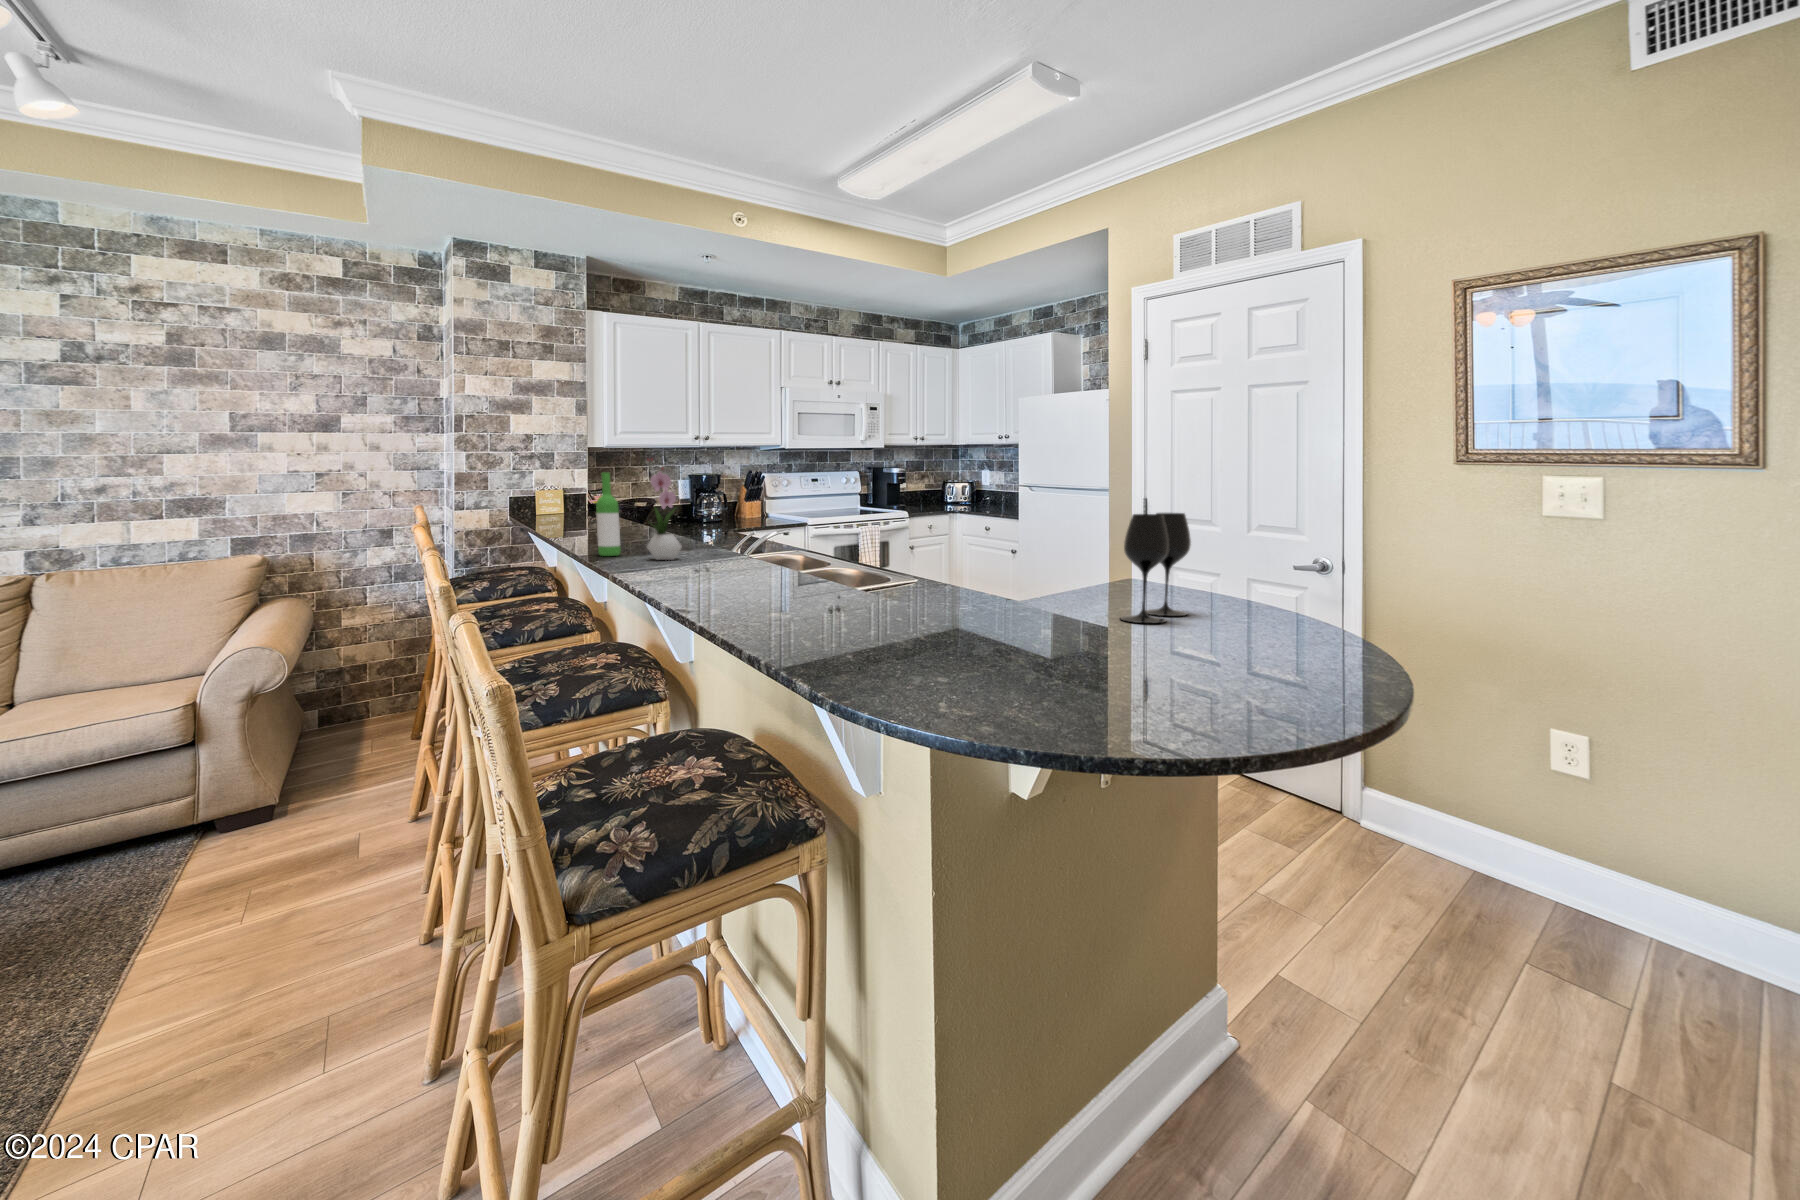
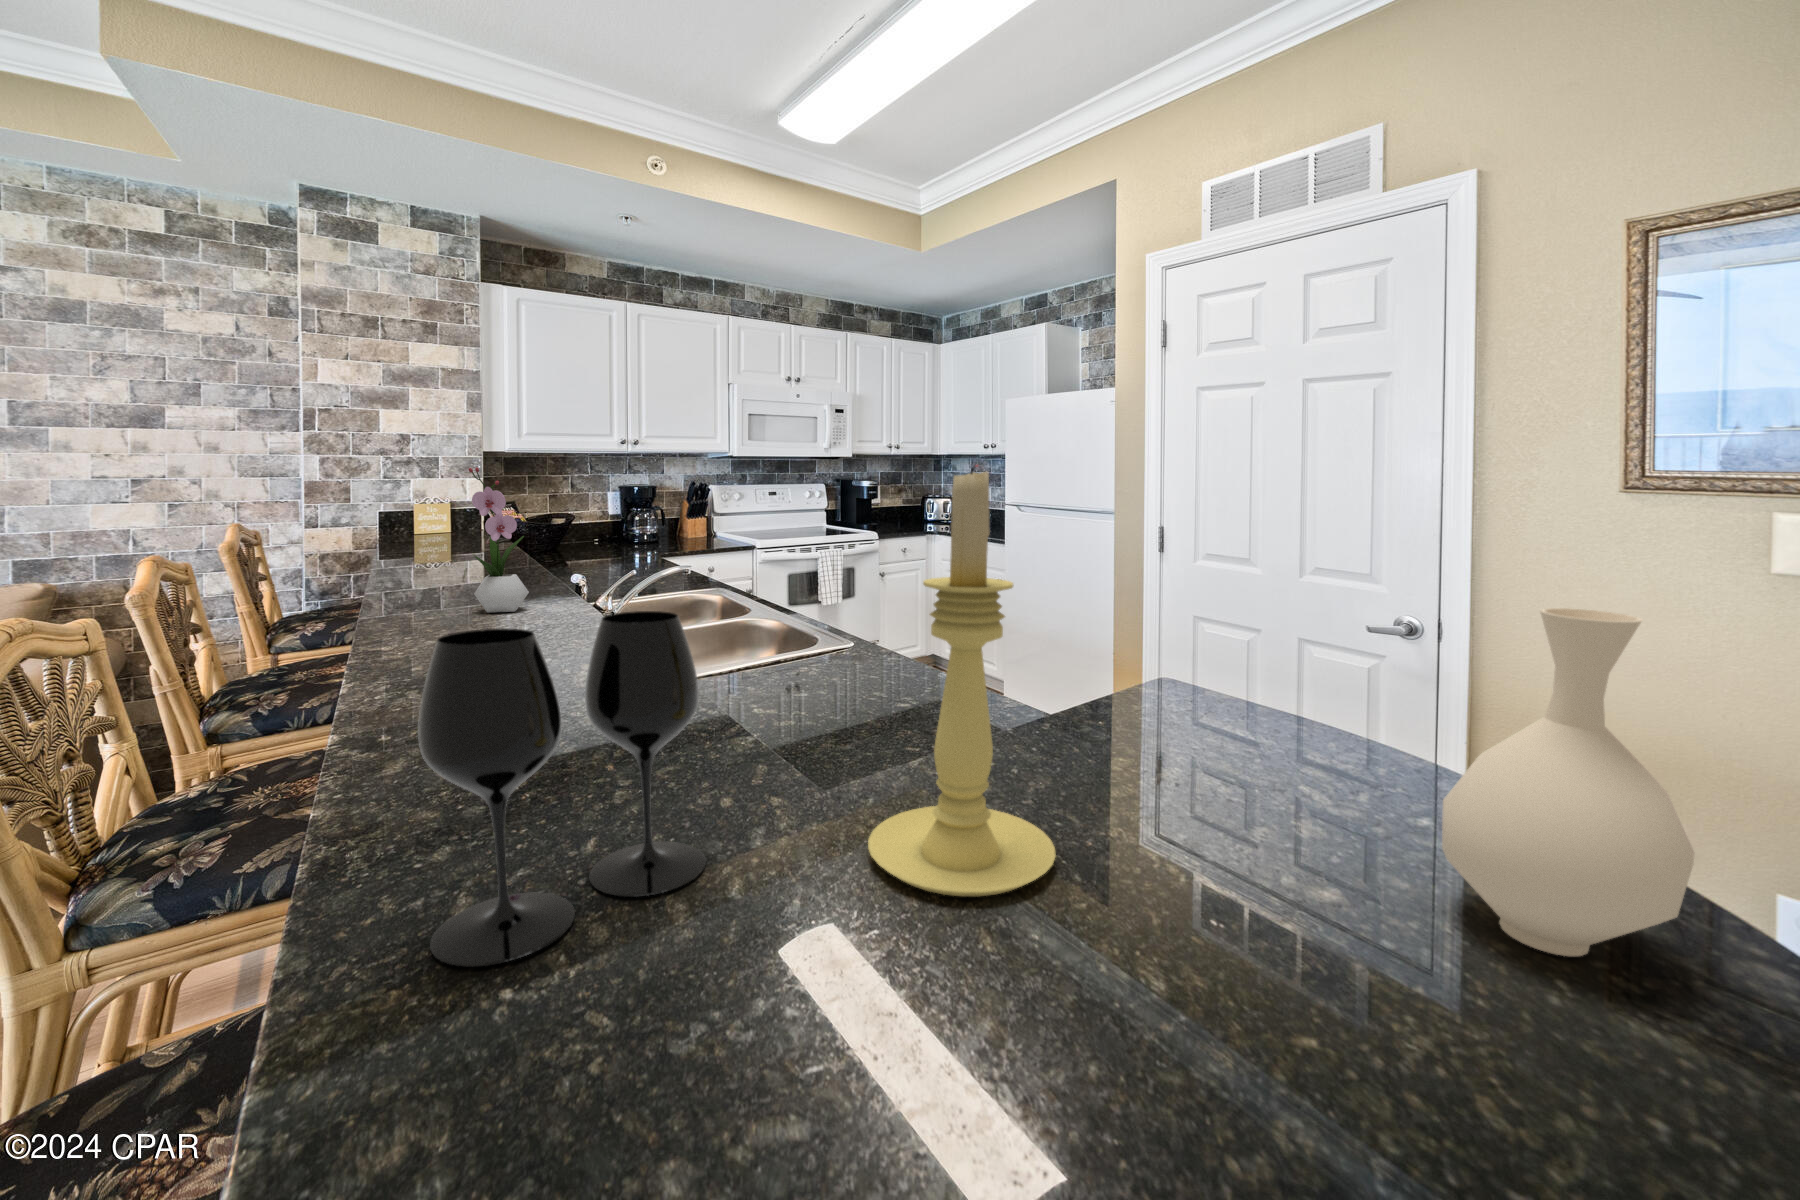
candle holder: none [960,448,1046,632] -> present [868,466,1055,896]
wine bottle: present [596,473,621,556] -> none [413,487,452,603]
vase: none [1208,503,1292,641] -> present [1442,608,1695,956]
wine glass: present [1120,513,1191,623] -> present [418,611,706,967]

